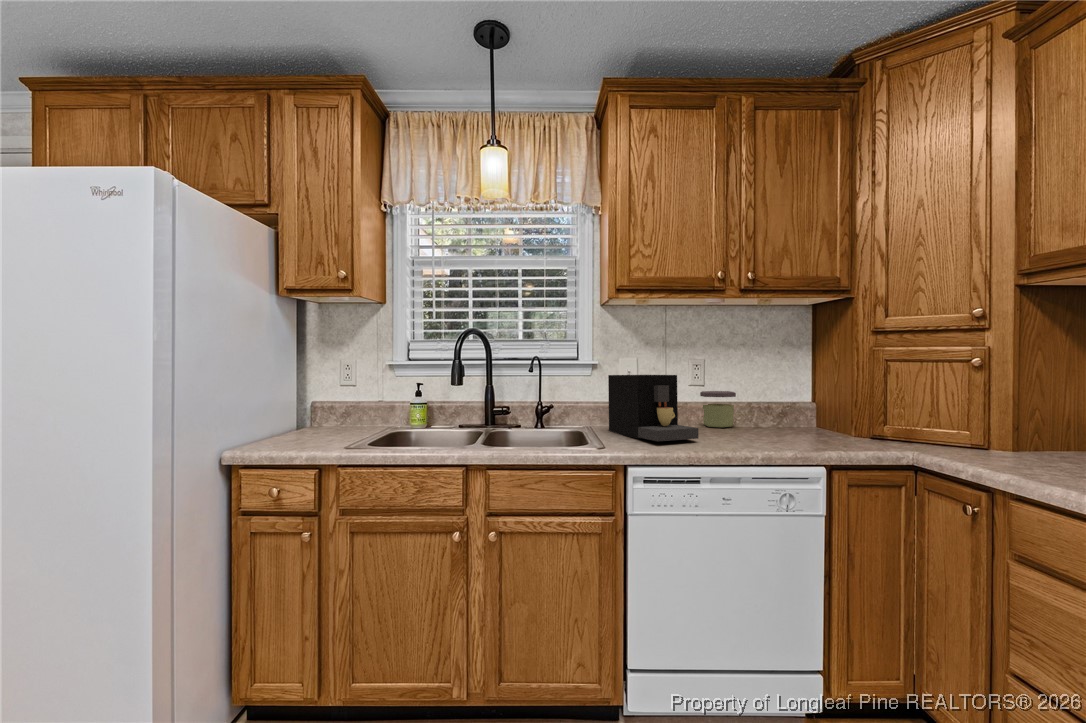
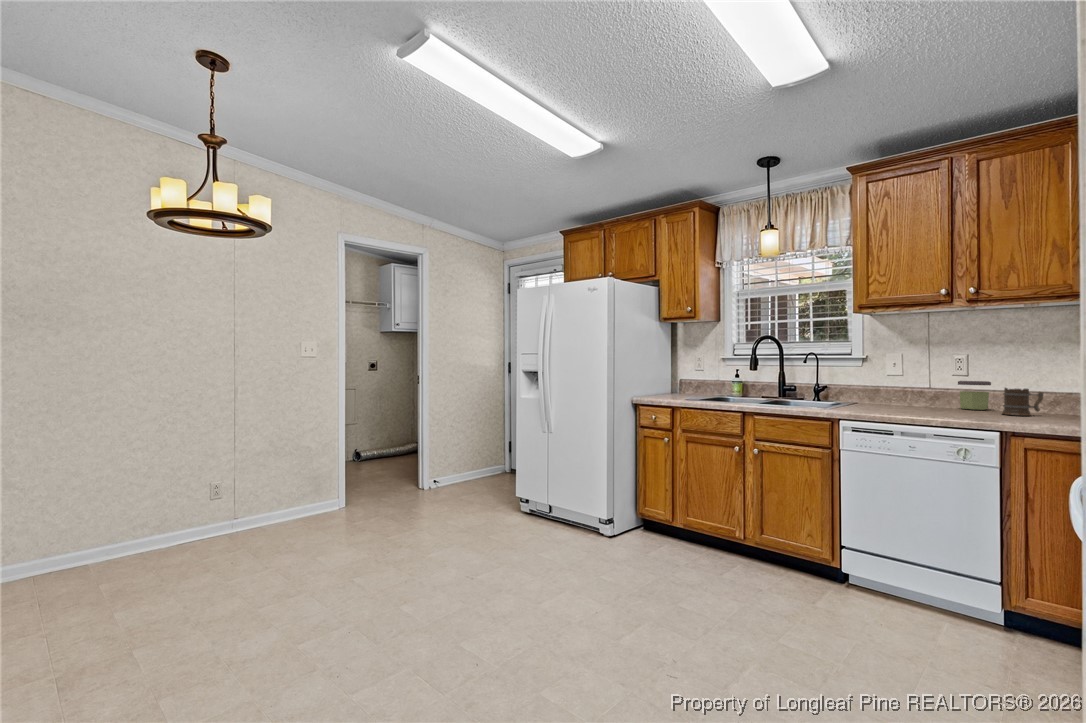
coffee maker: present [608,375,699,441] -> none [865,365,917,410]
mug: none [762,400,796,434] -> present [1002,388,1043,416]

